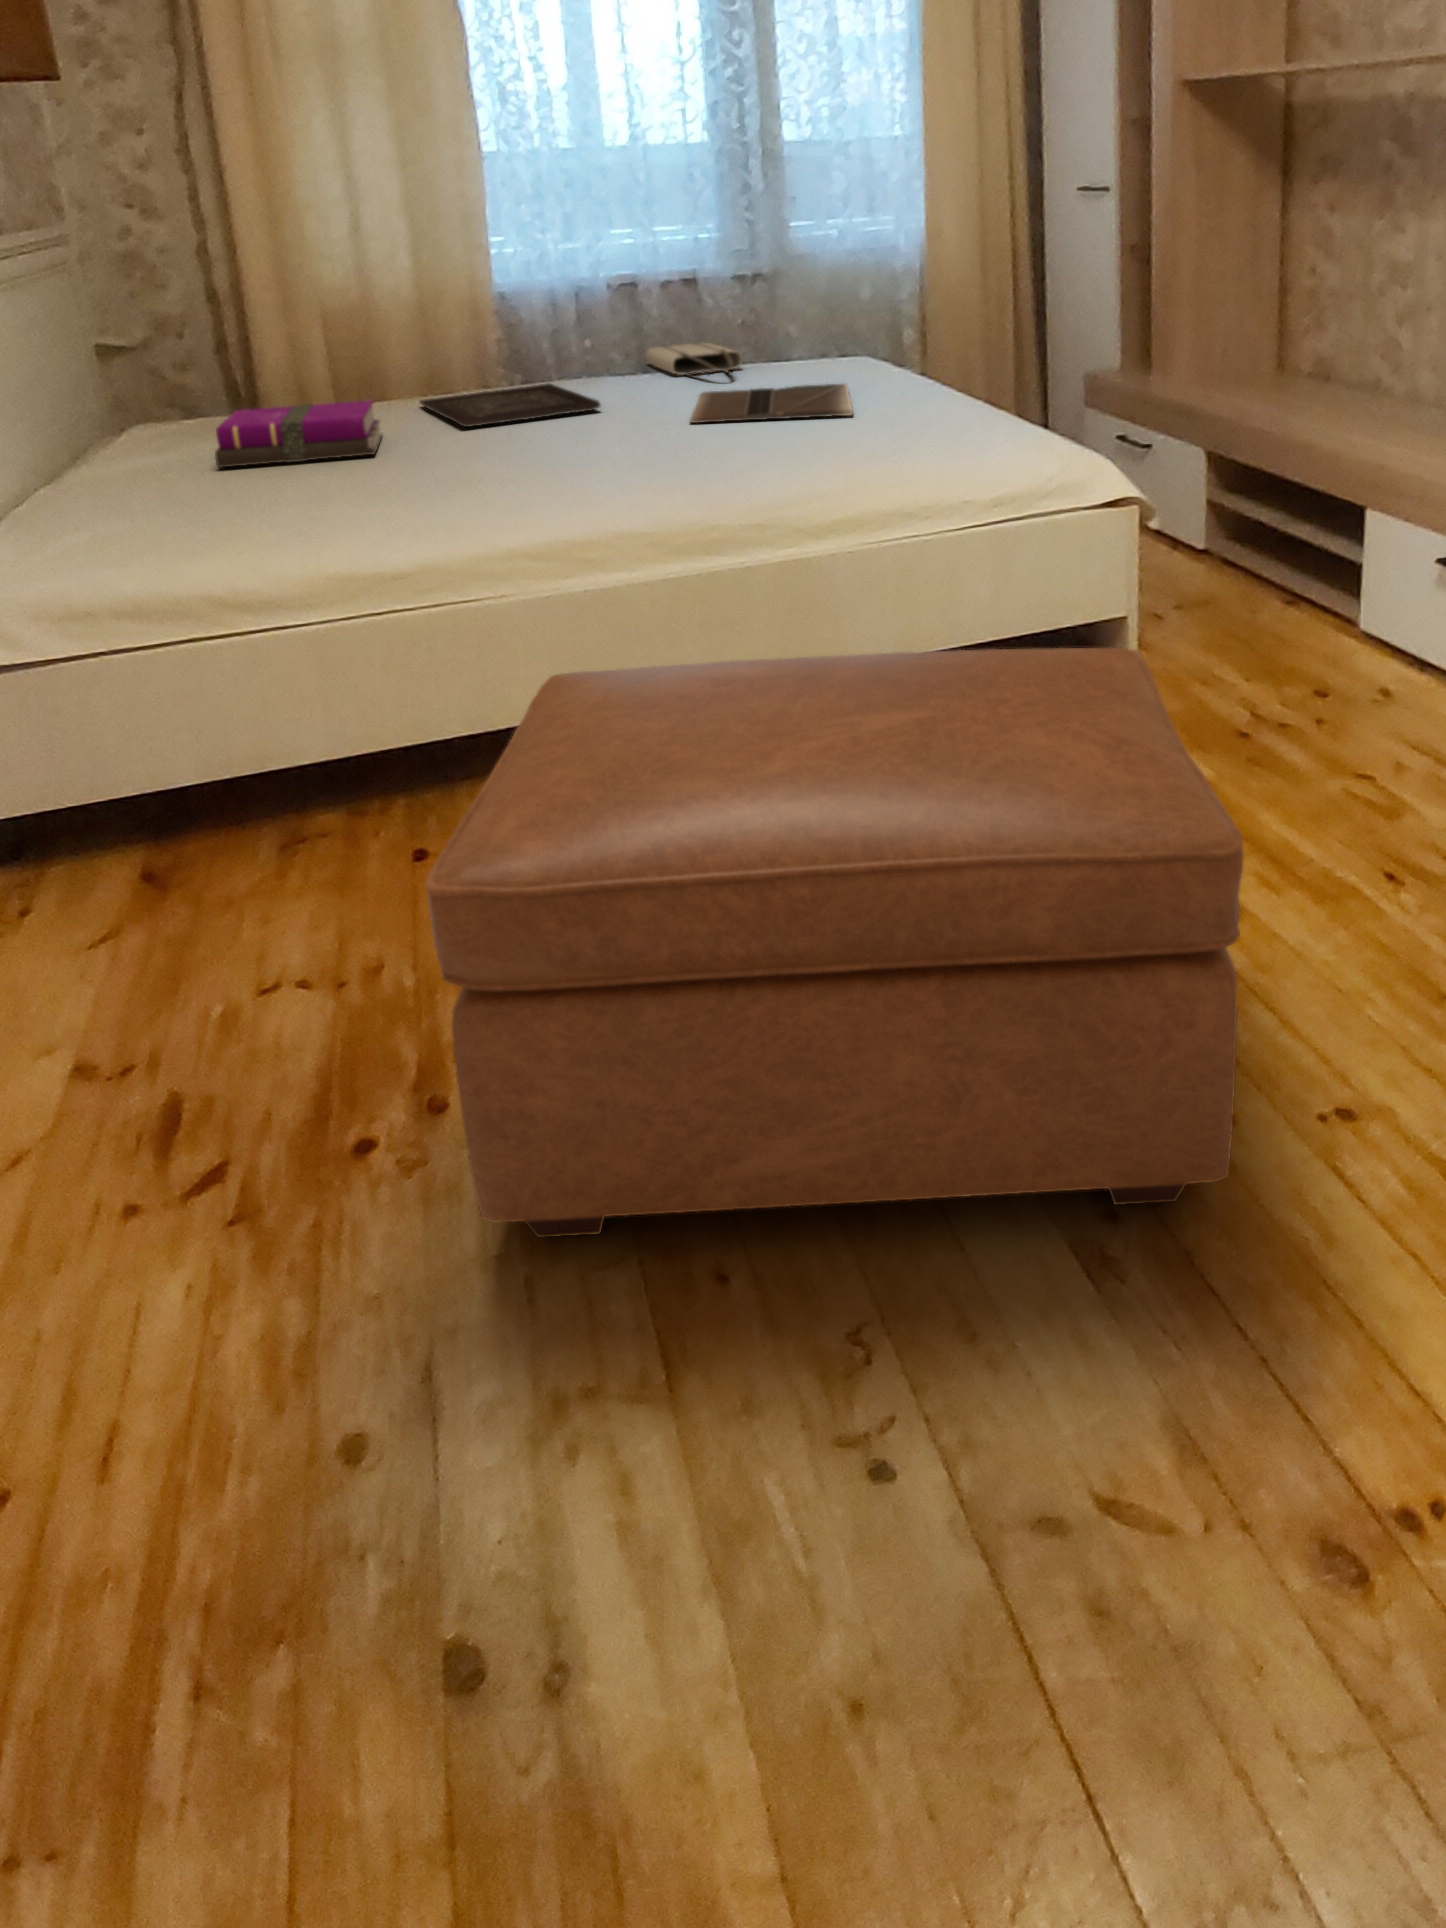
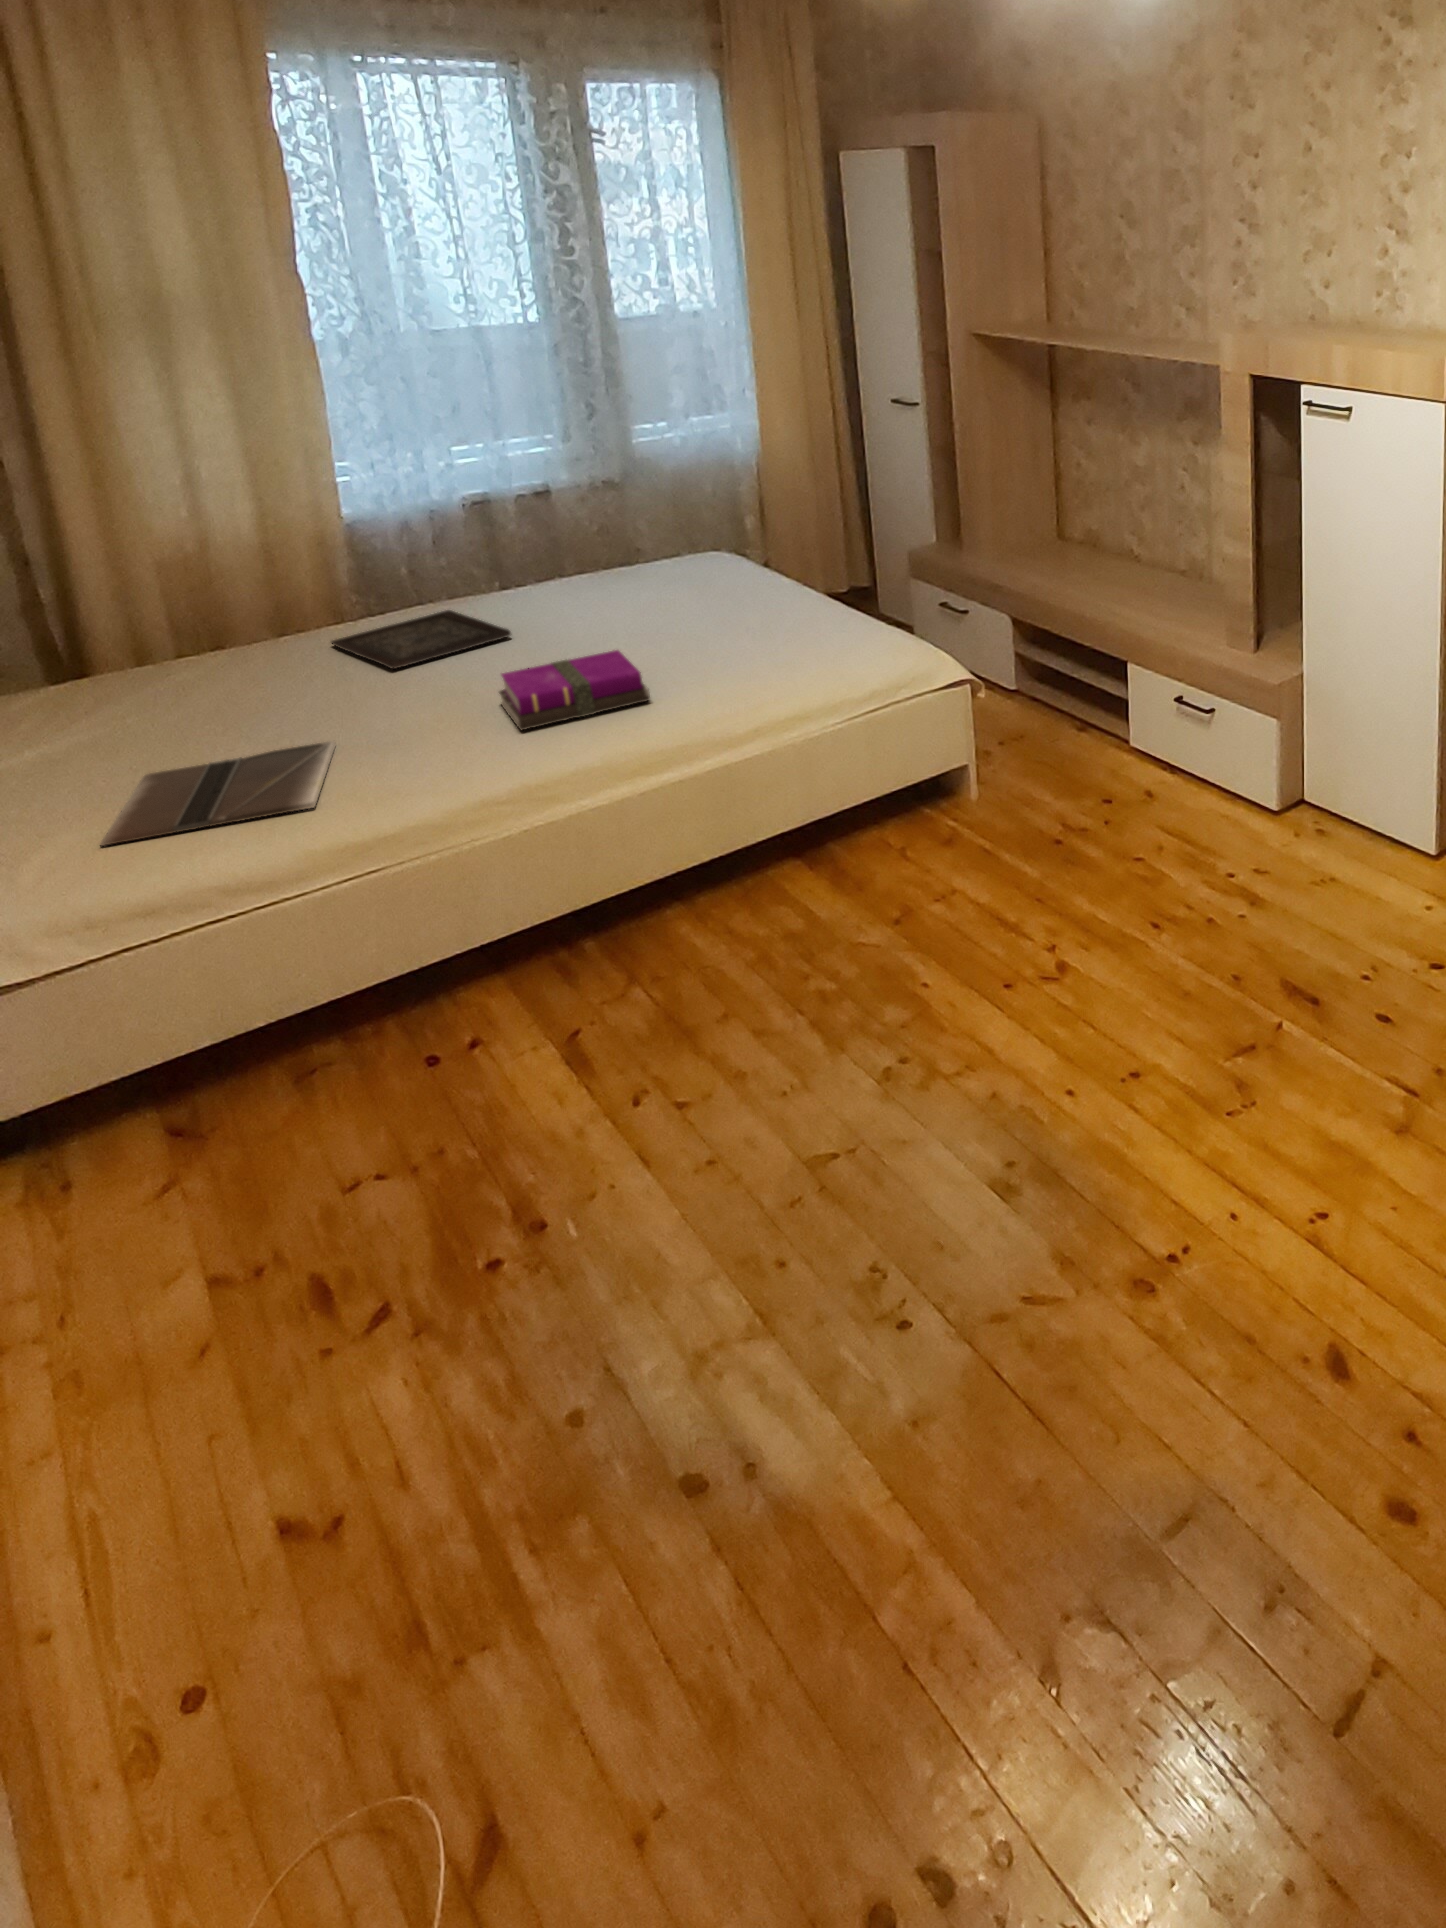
tote bag: present [646,343,742,375] -> none [525,551,618,588]
laptop: present [690,384,853,423] -> present [100,741,335,846]
notebook: present [215,401,382,467] -> present [499,650,650,730]
ottoman: present [425,648,1244,1237] -> none [579,816,1072,1260]

